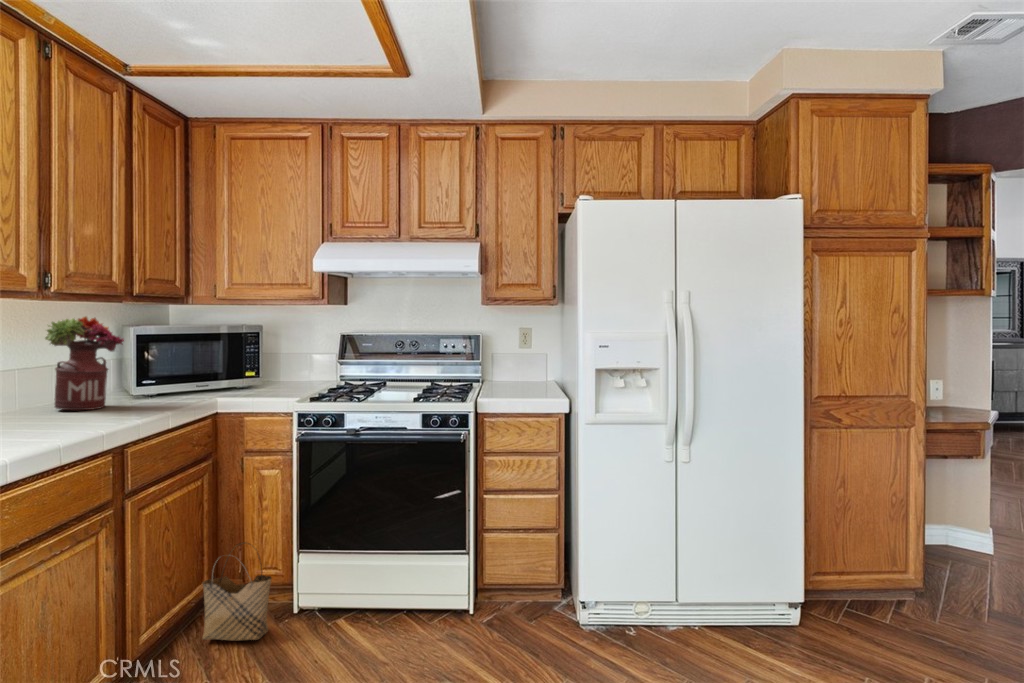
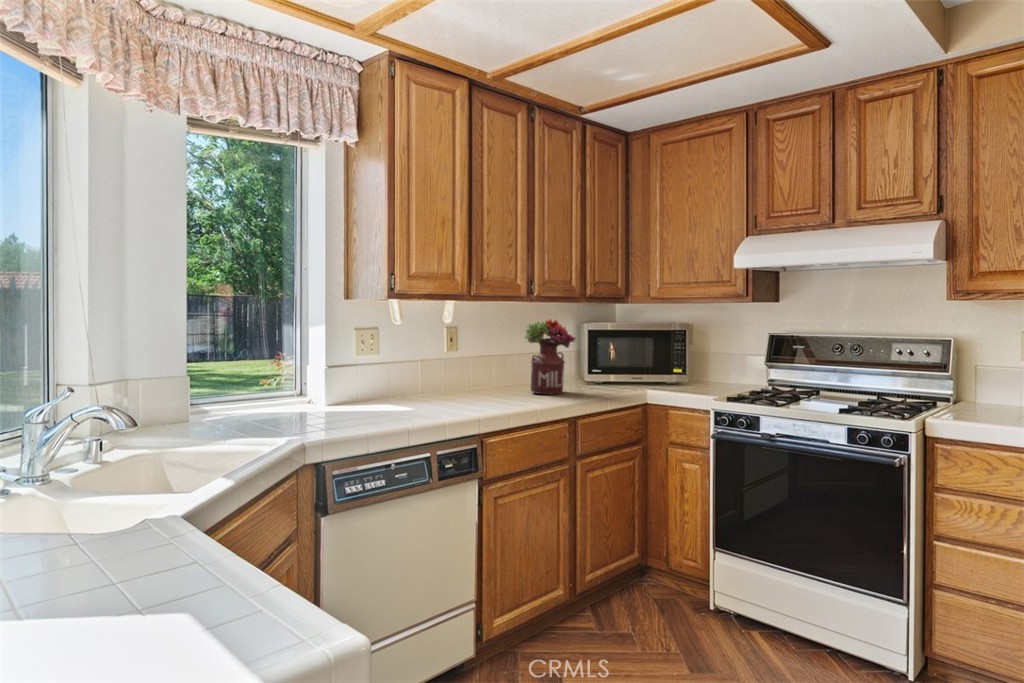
woven basket: present [202,542,272,640] -> none [629,527,688,619]

